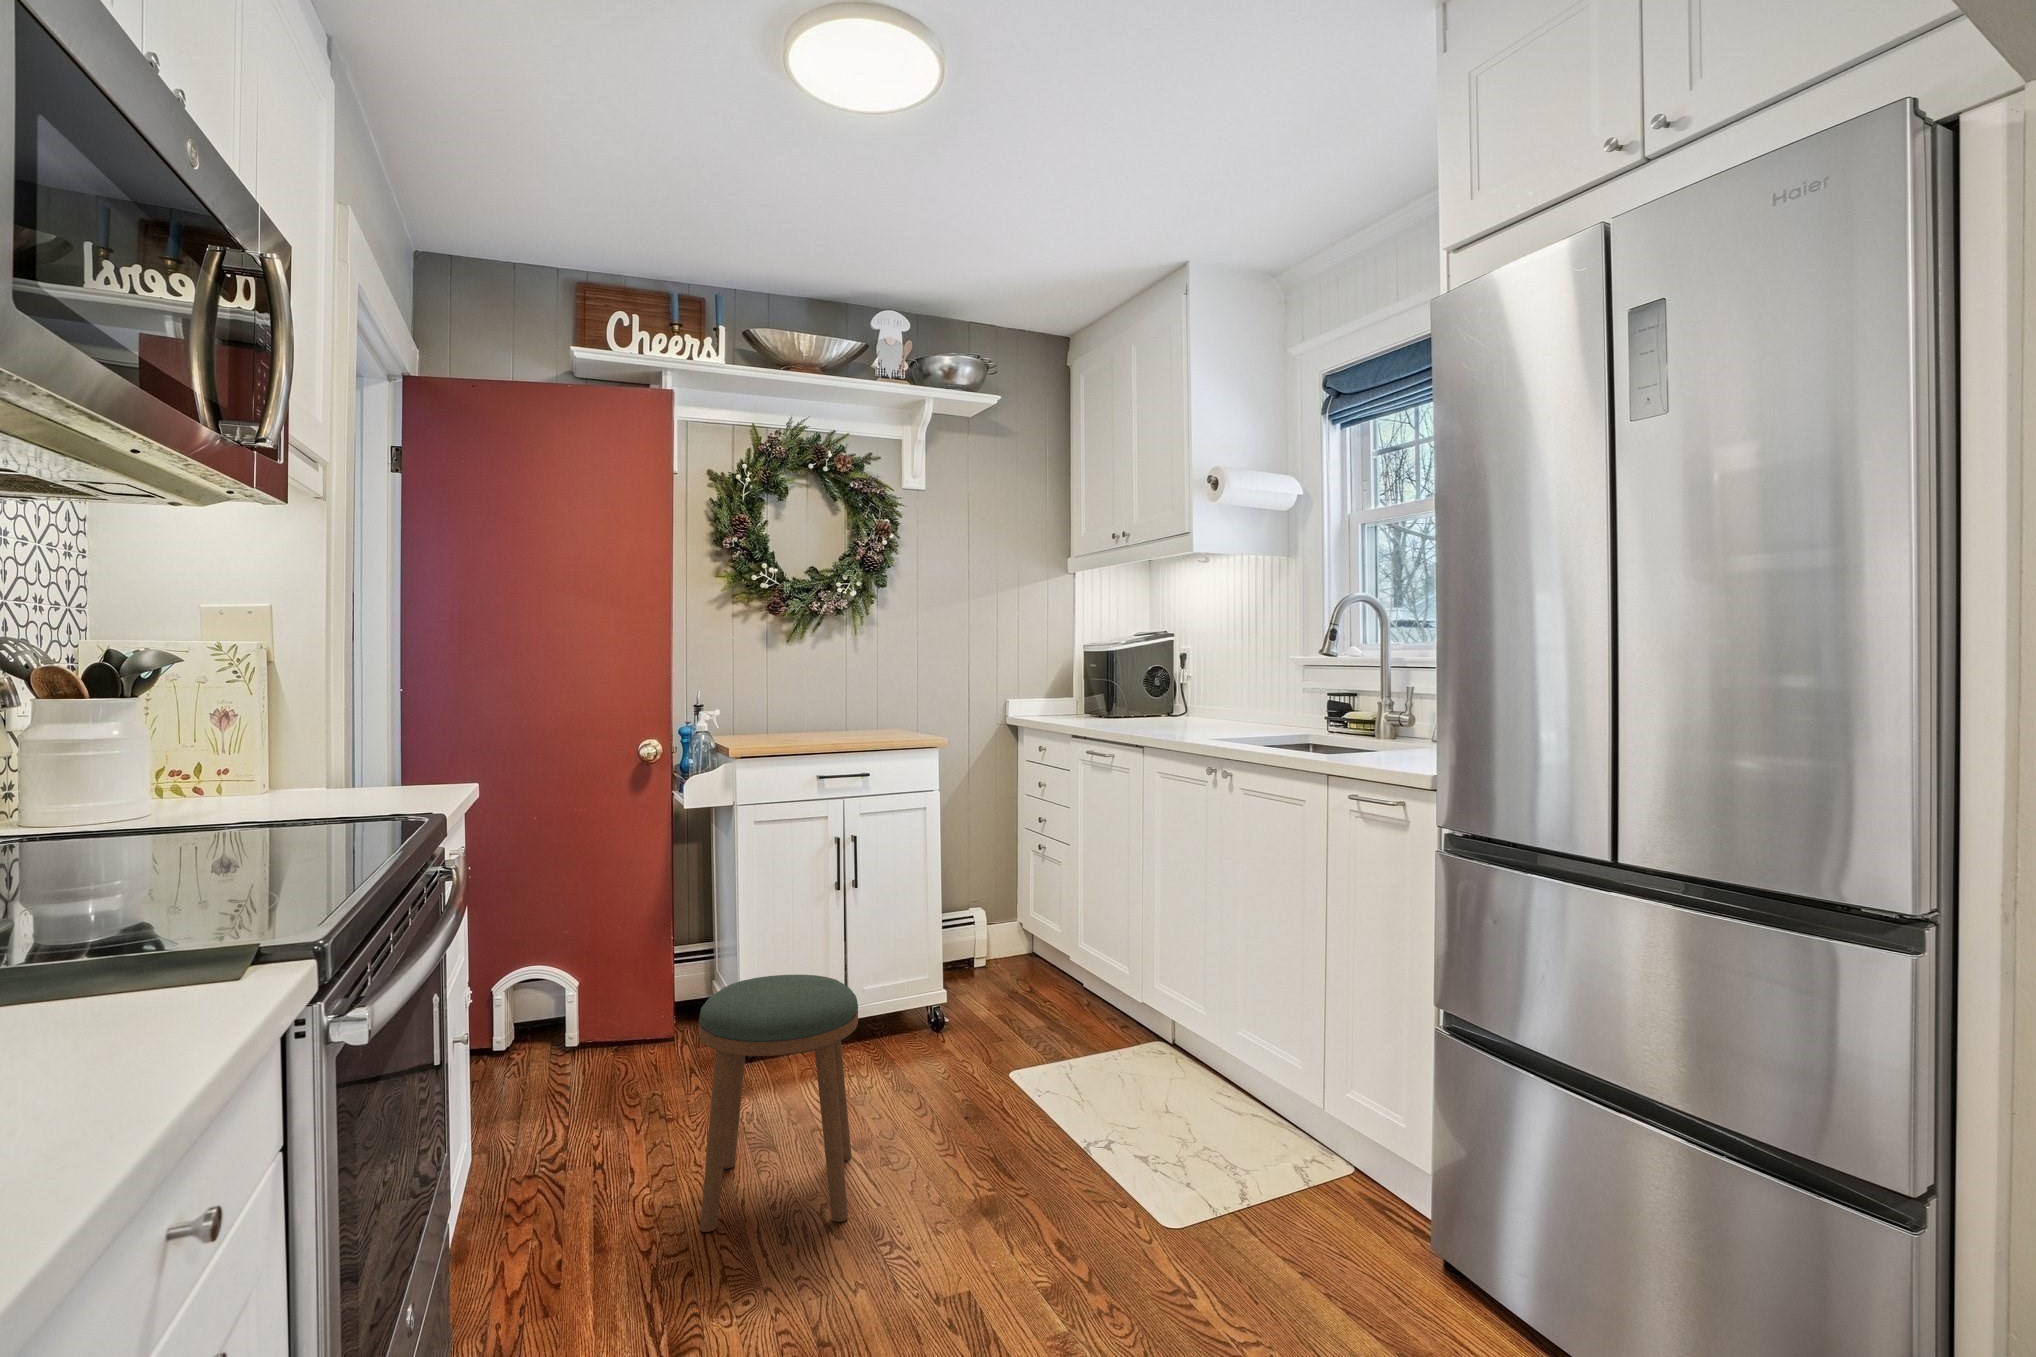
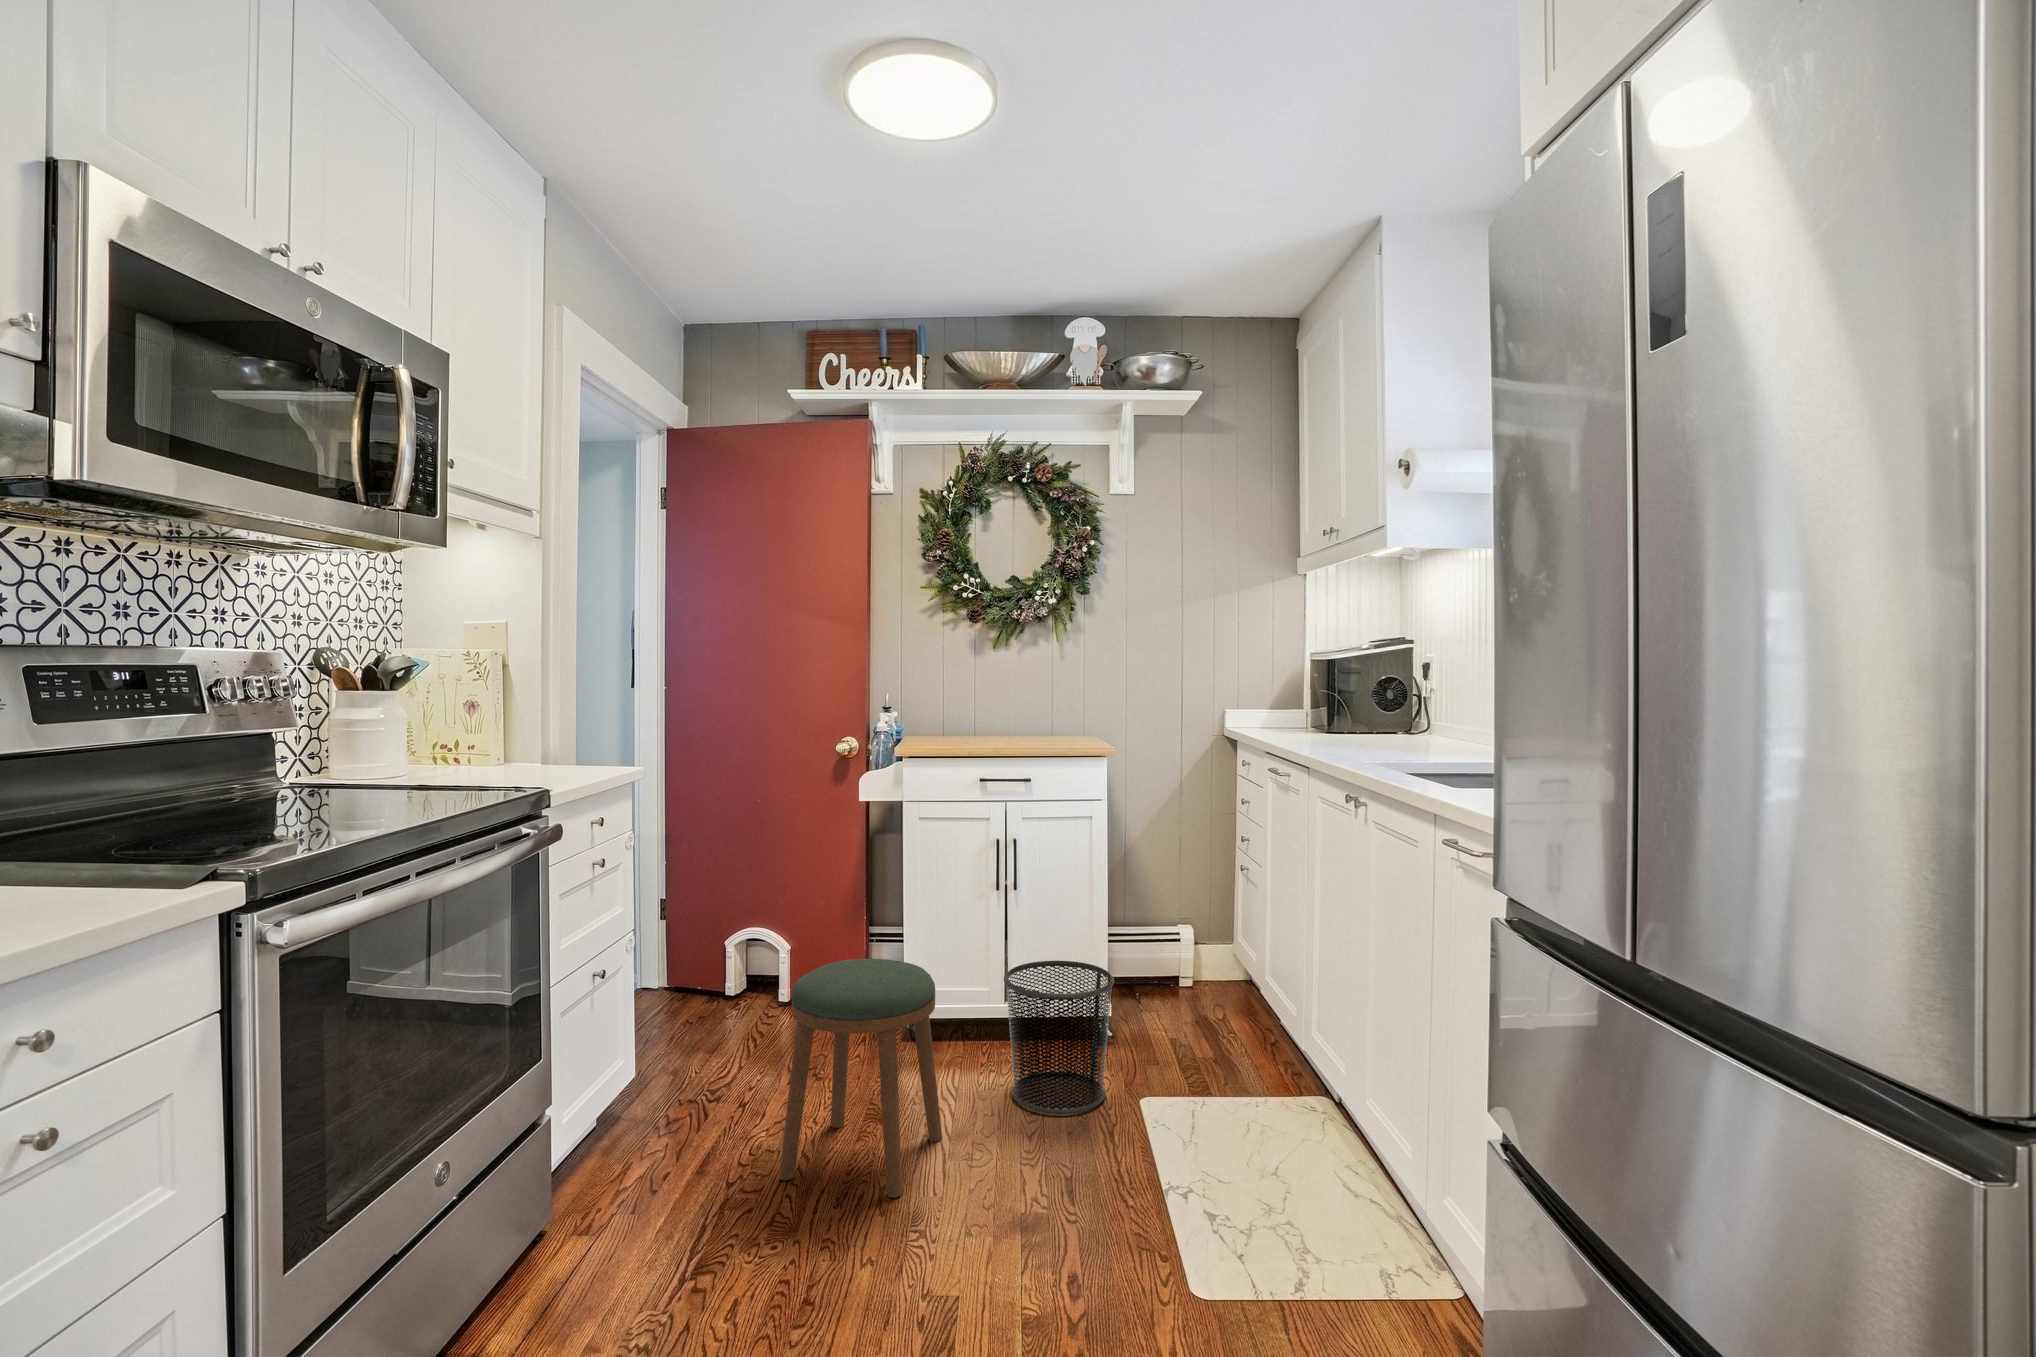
waste bin: none [882,958,995,1112] -> present [1004,960,1114,1114]

